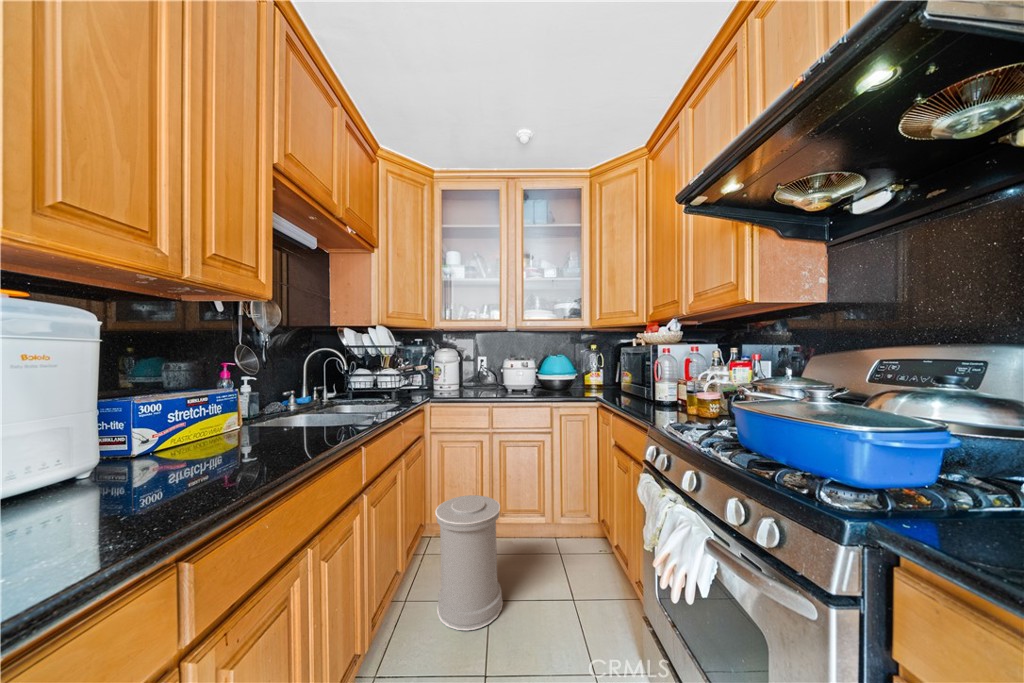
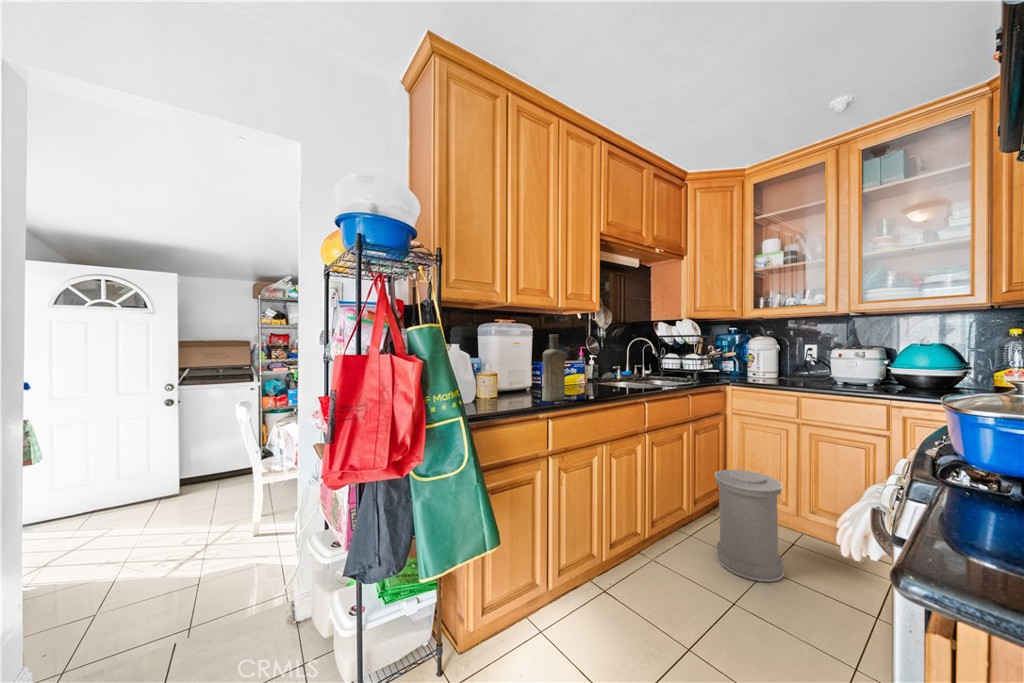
bottle: none [111,337,206,507] -> present [543,335,565,401]

